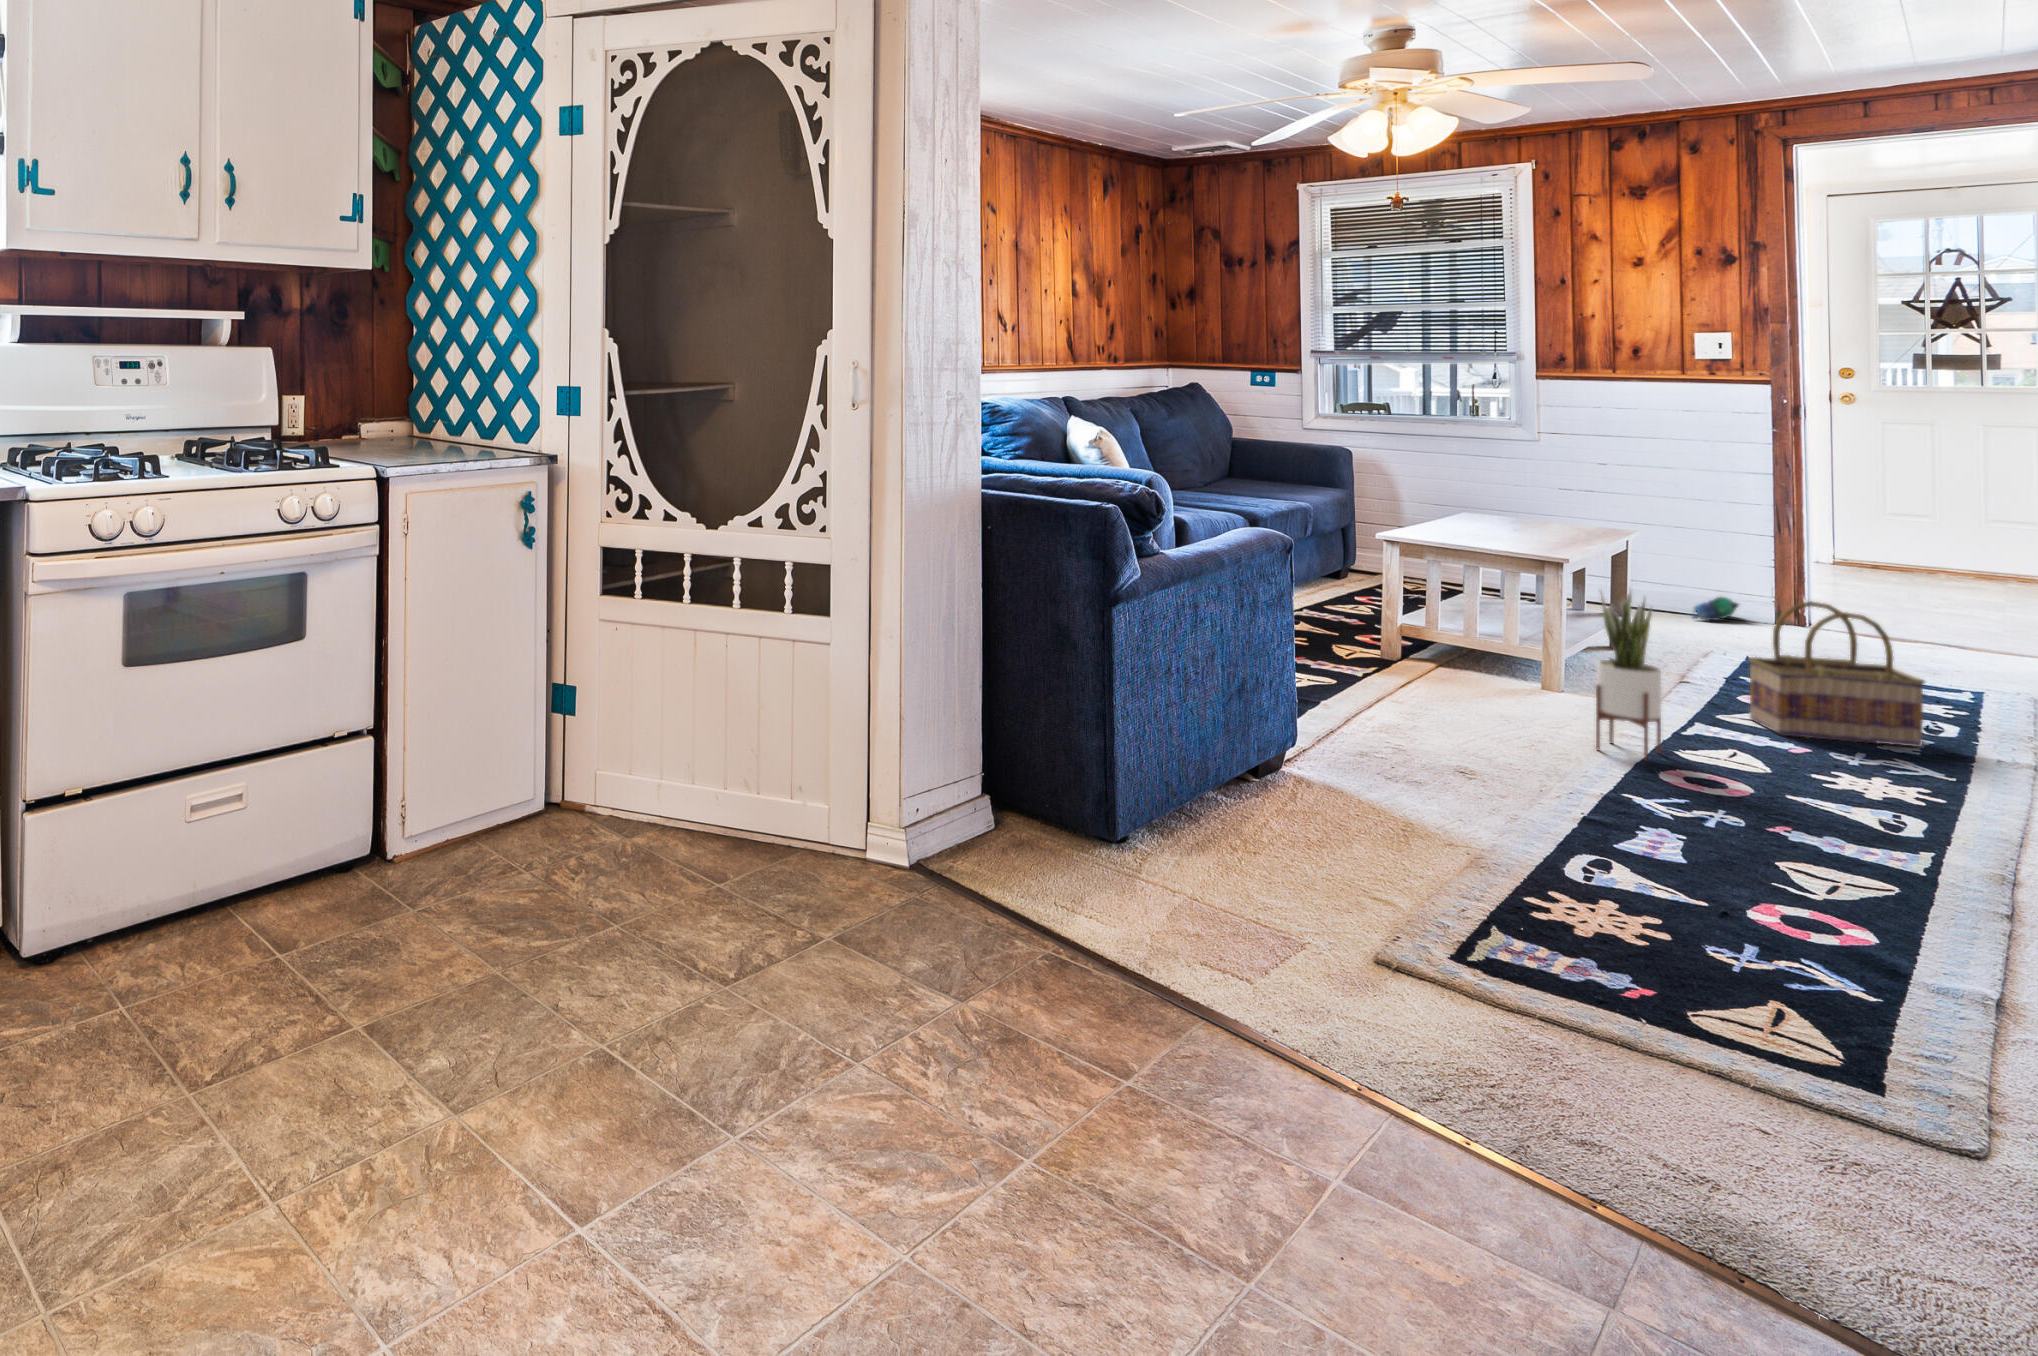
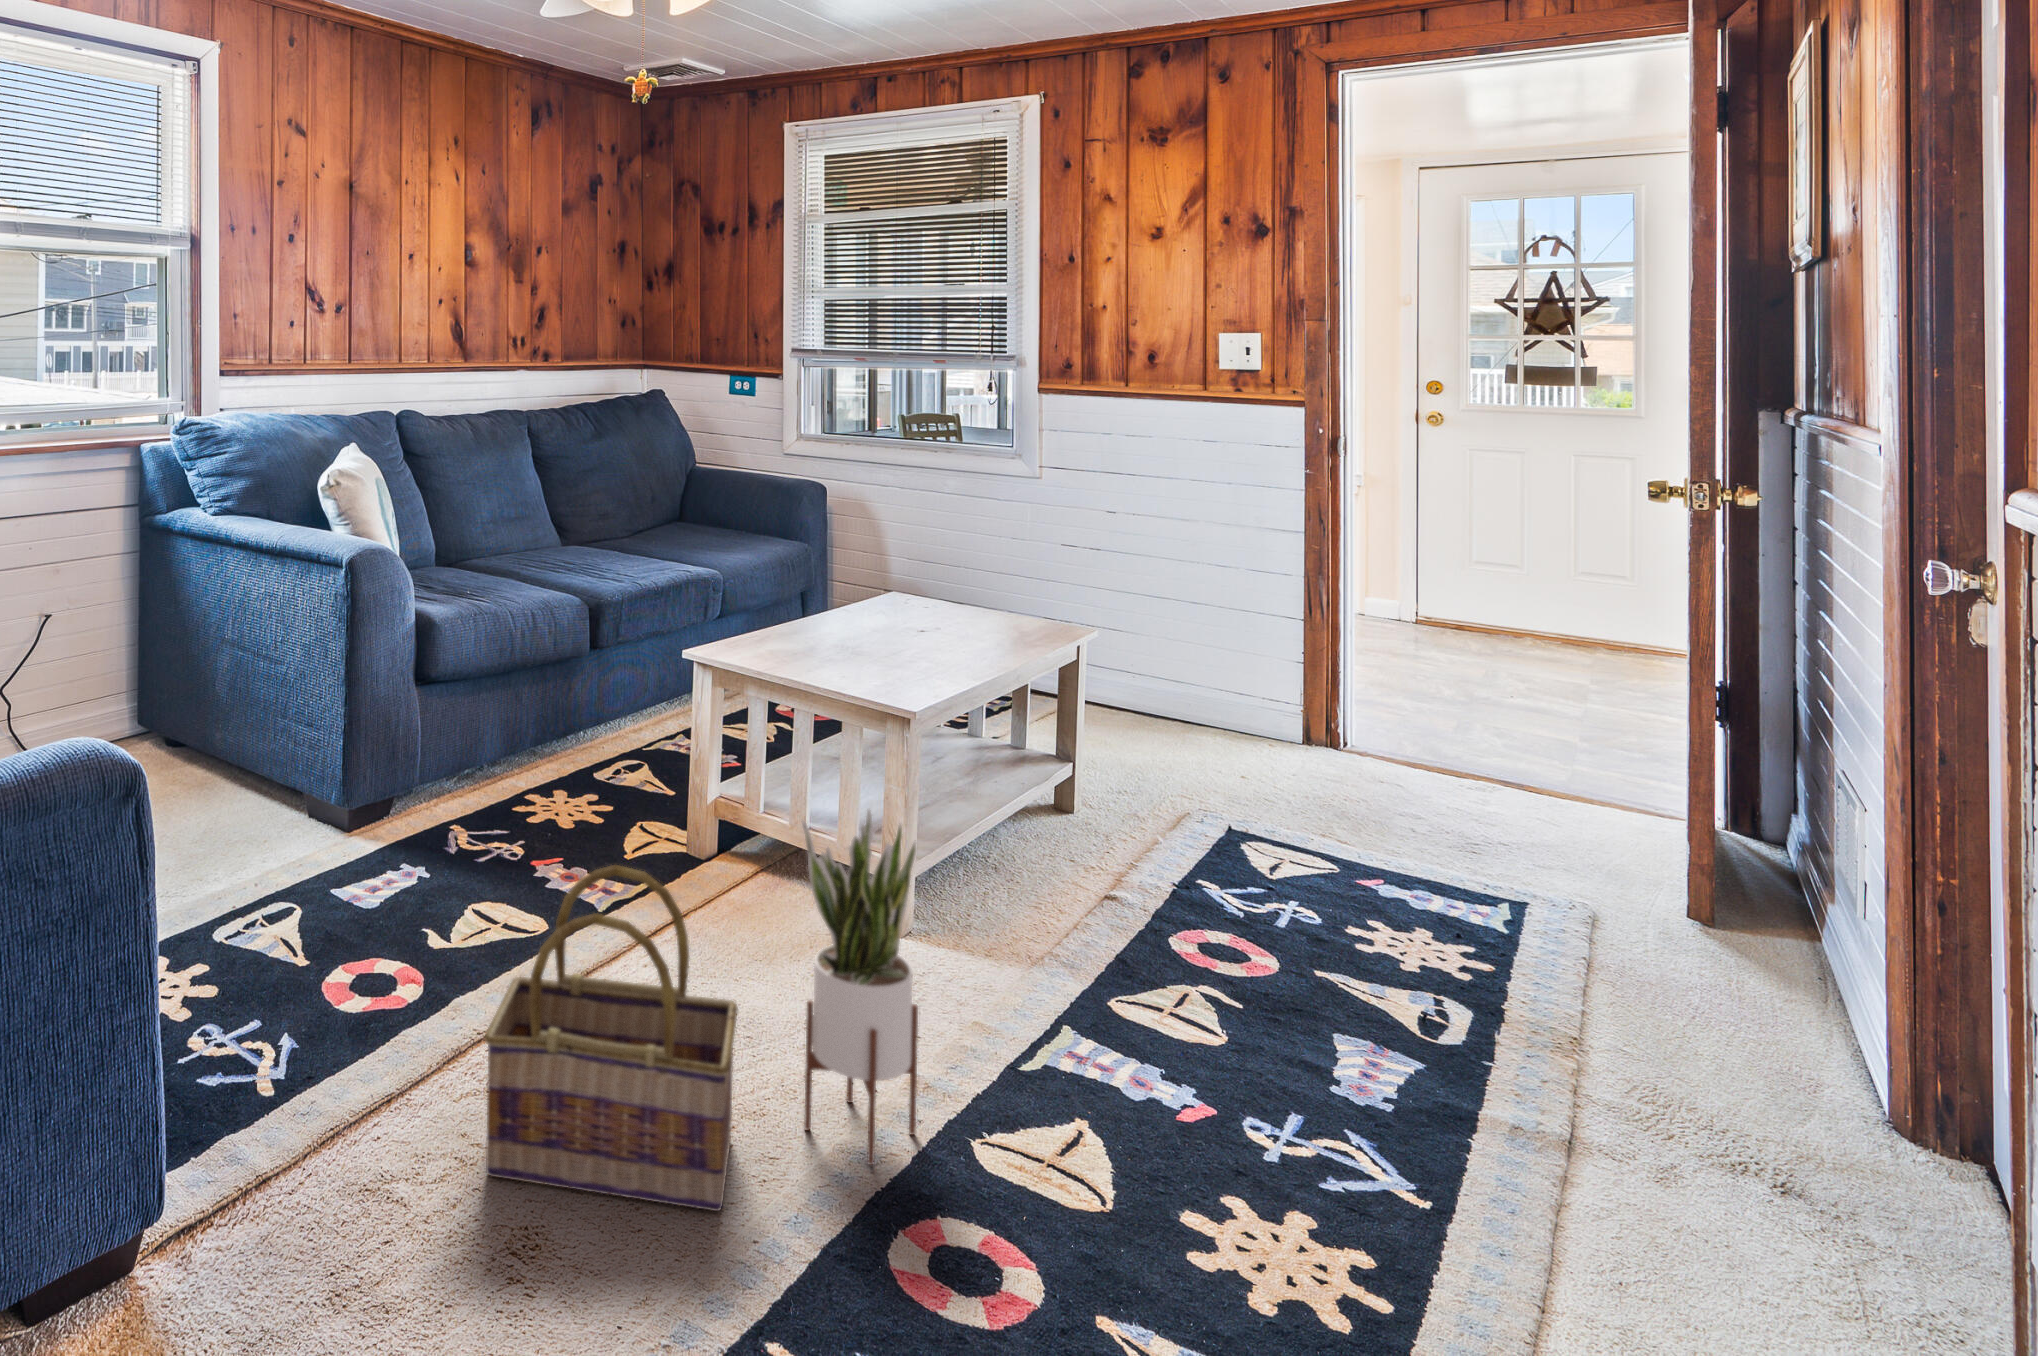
plush toy: present [1693,597,1738,620] -> none [1188,707,1250,744]
basket: present [1749,601,1925,747] -> present [484,865,738,1211]

